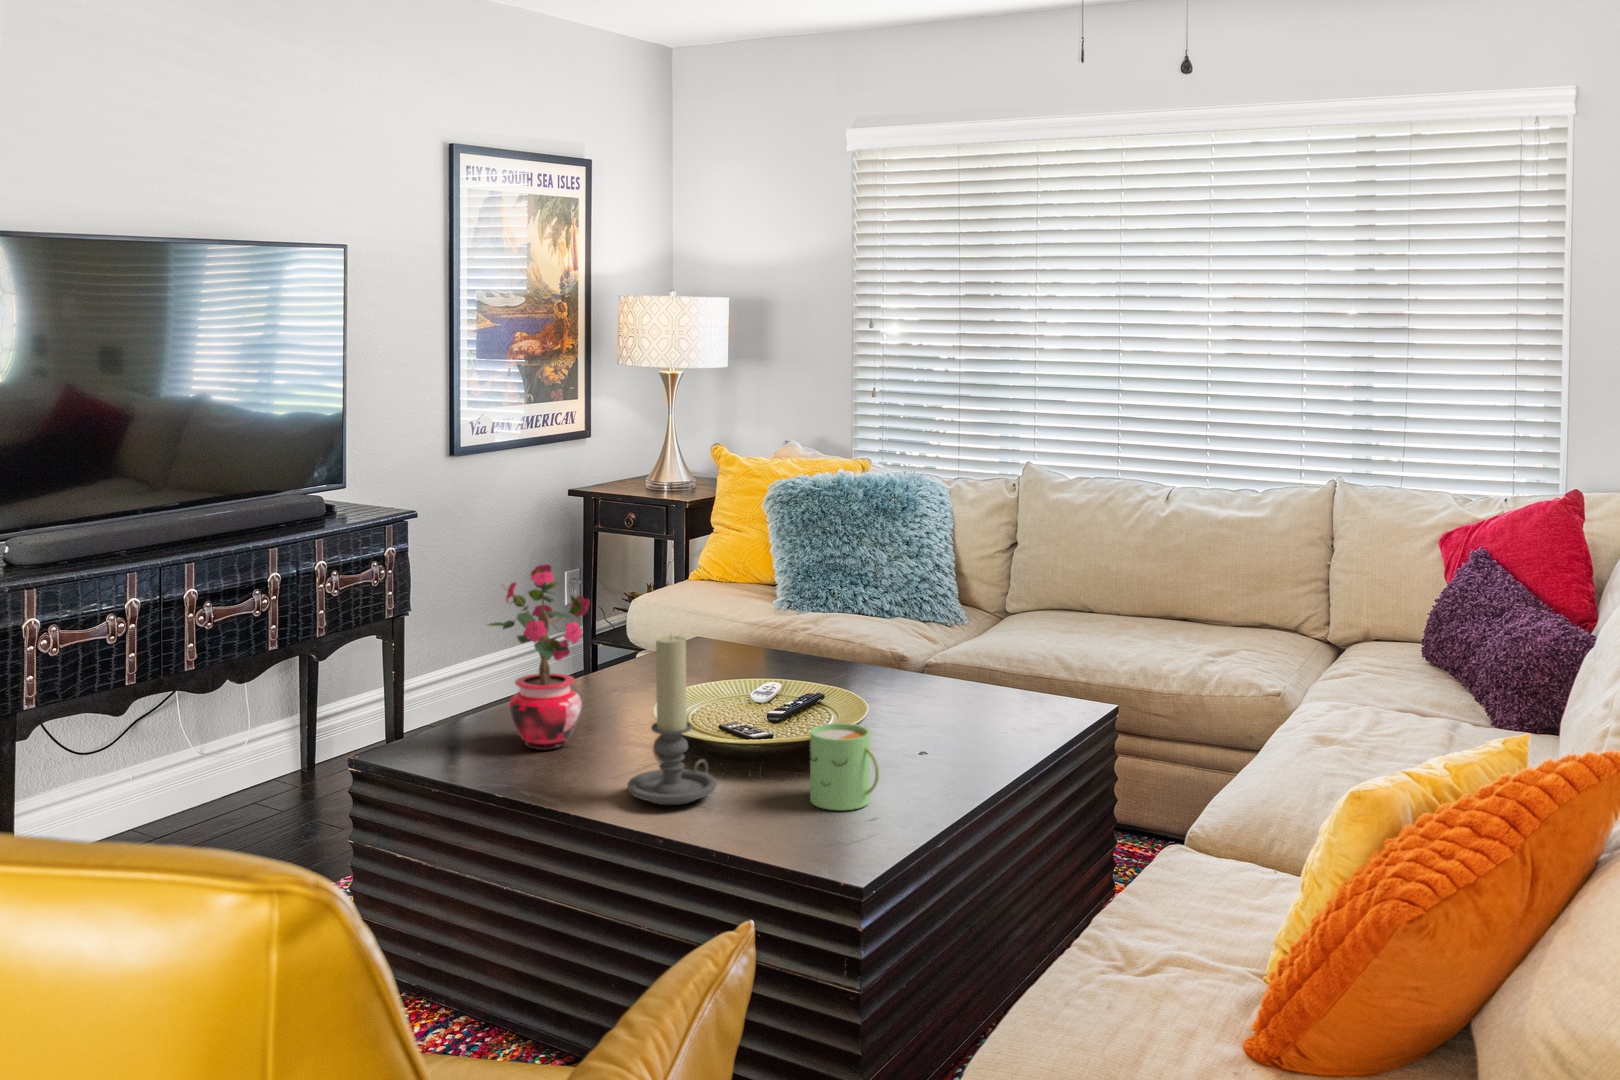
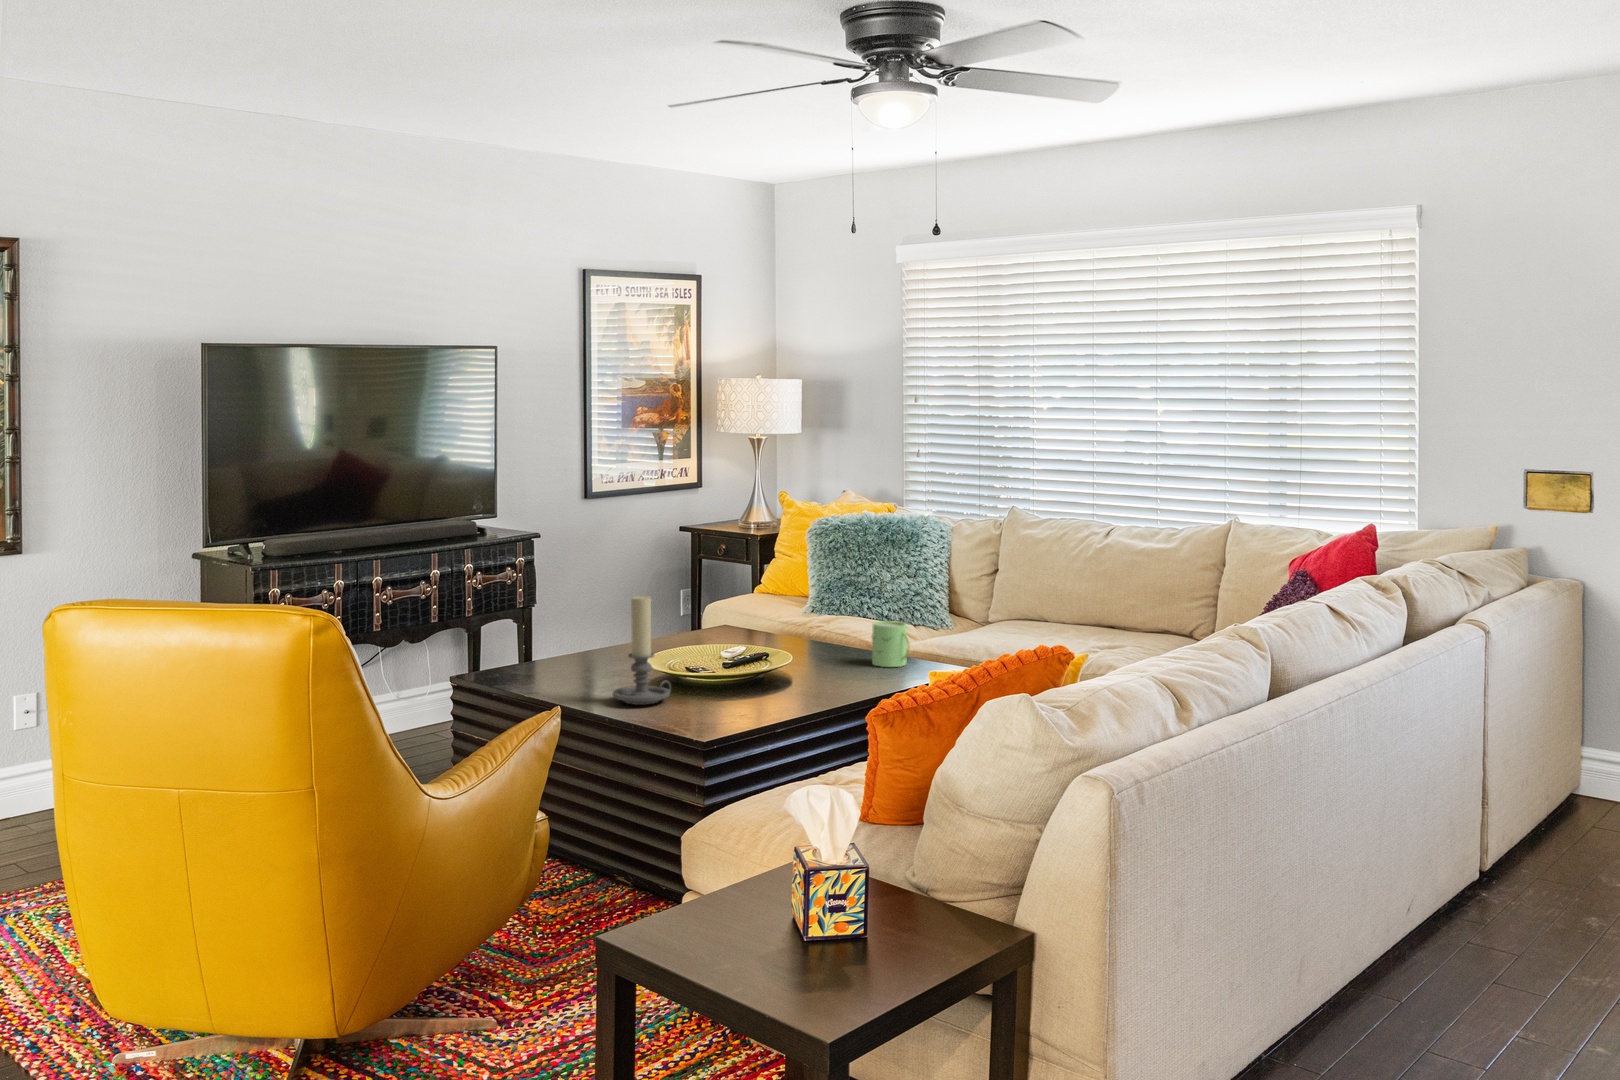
potted plant: present [489,564,589,750] -> none [542,554,613,677]
mug: present [809,723,879,810] -> present [872,621,910,667]

